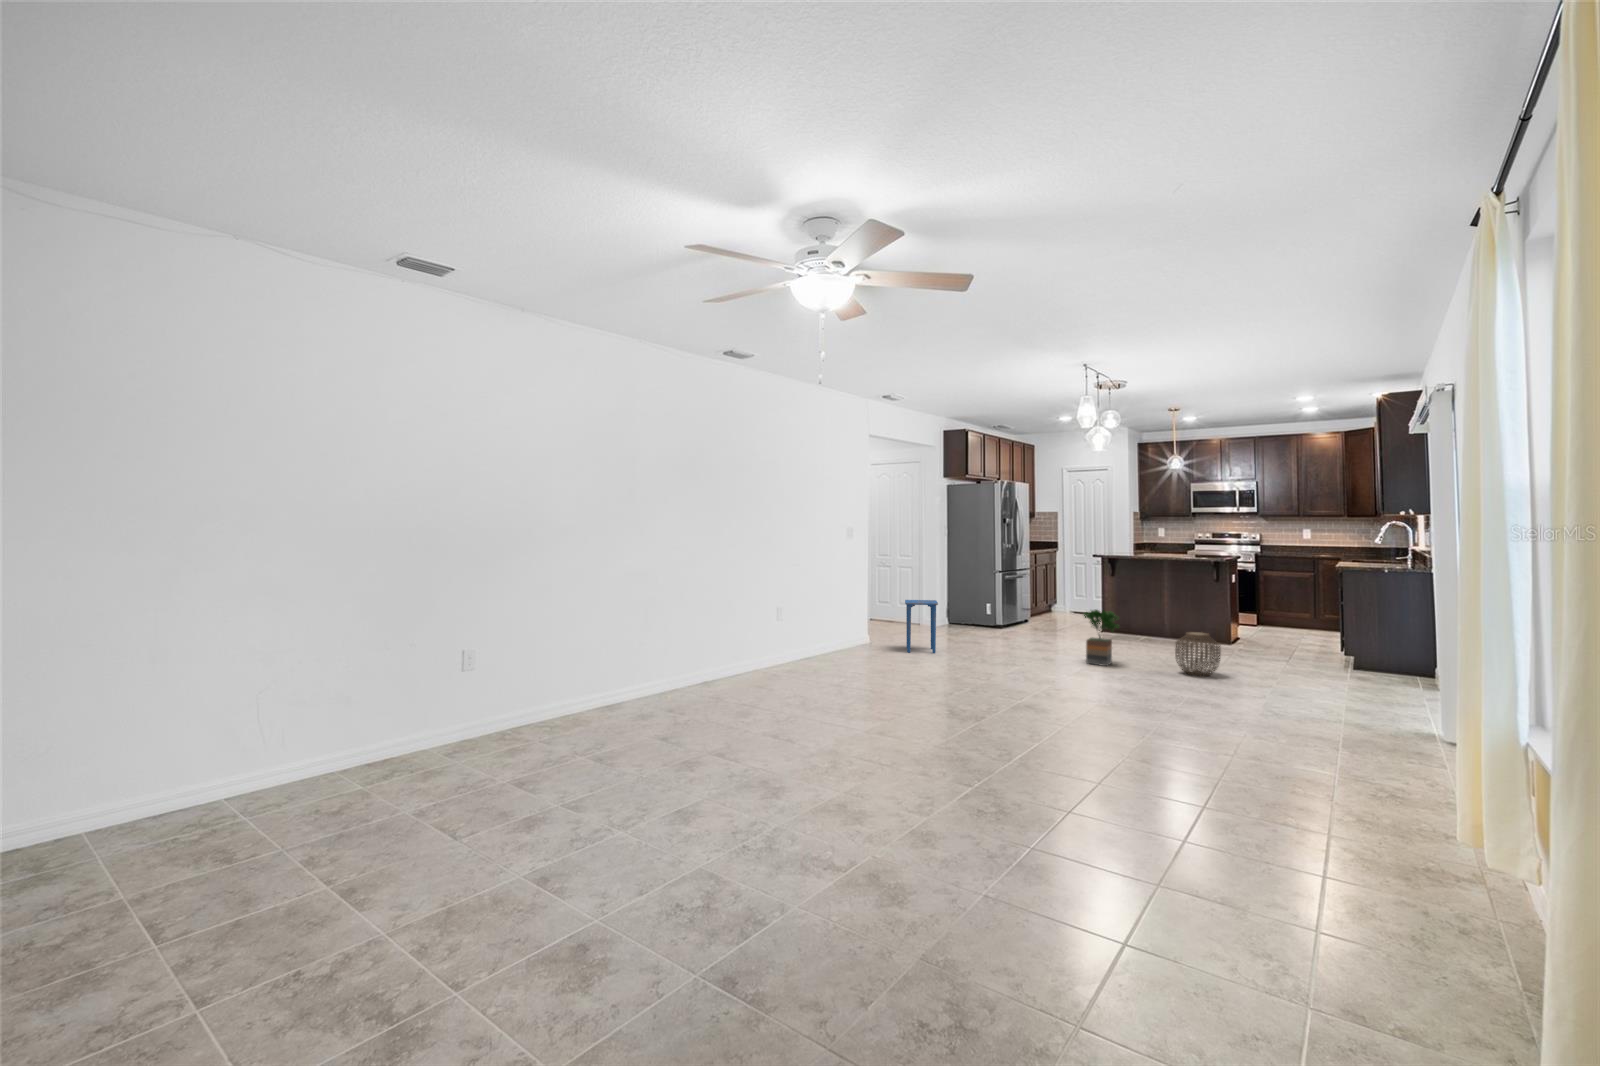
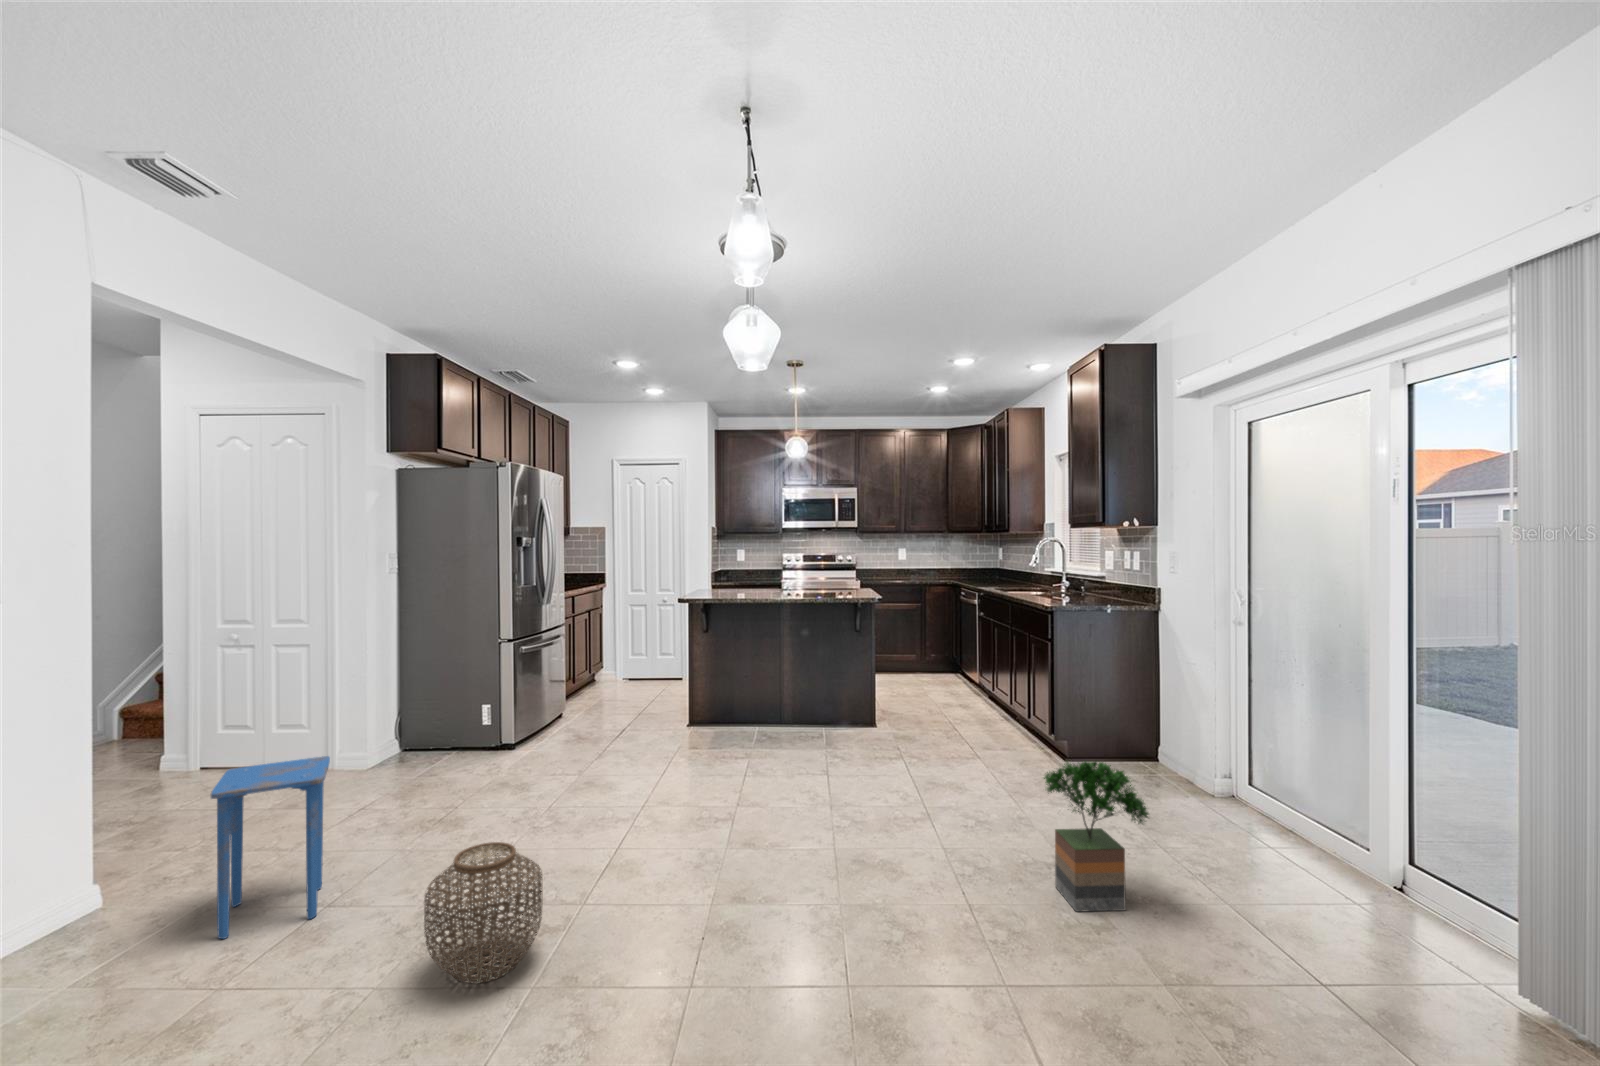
potted tree: present [1084,610,1119,666] -> present [1044,761,1149,912]
woven basket: present [1175,632,1221,676] -> present [424,842,542,983]

